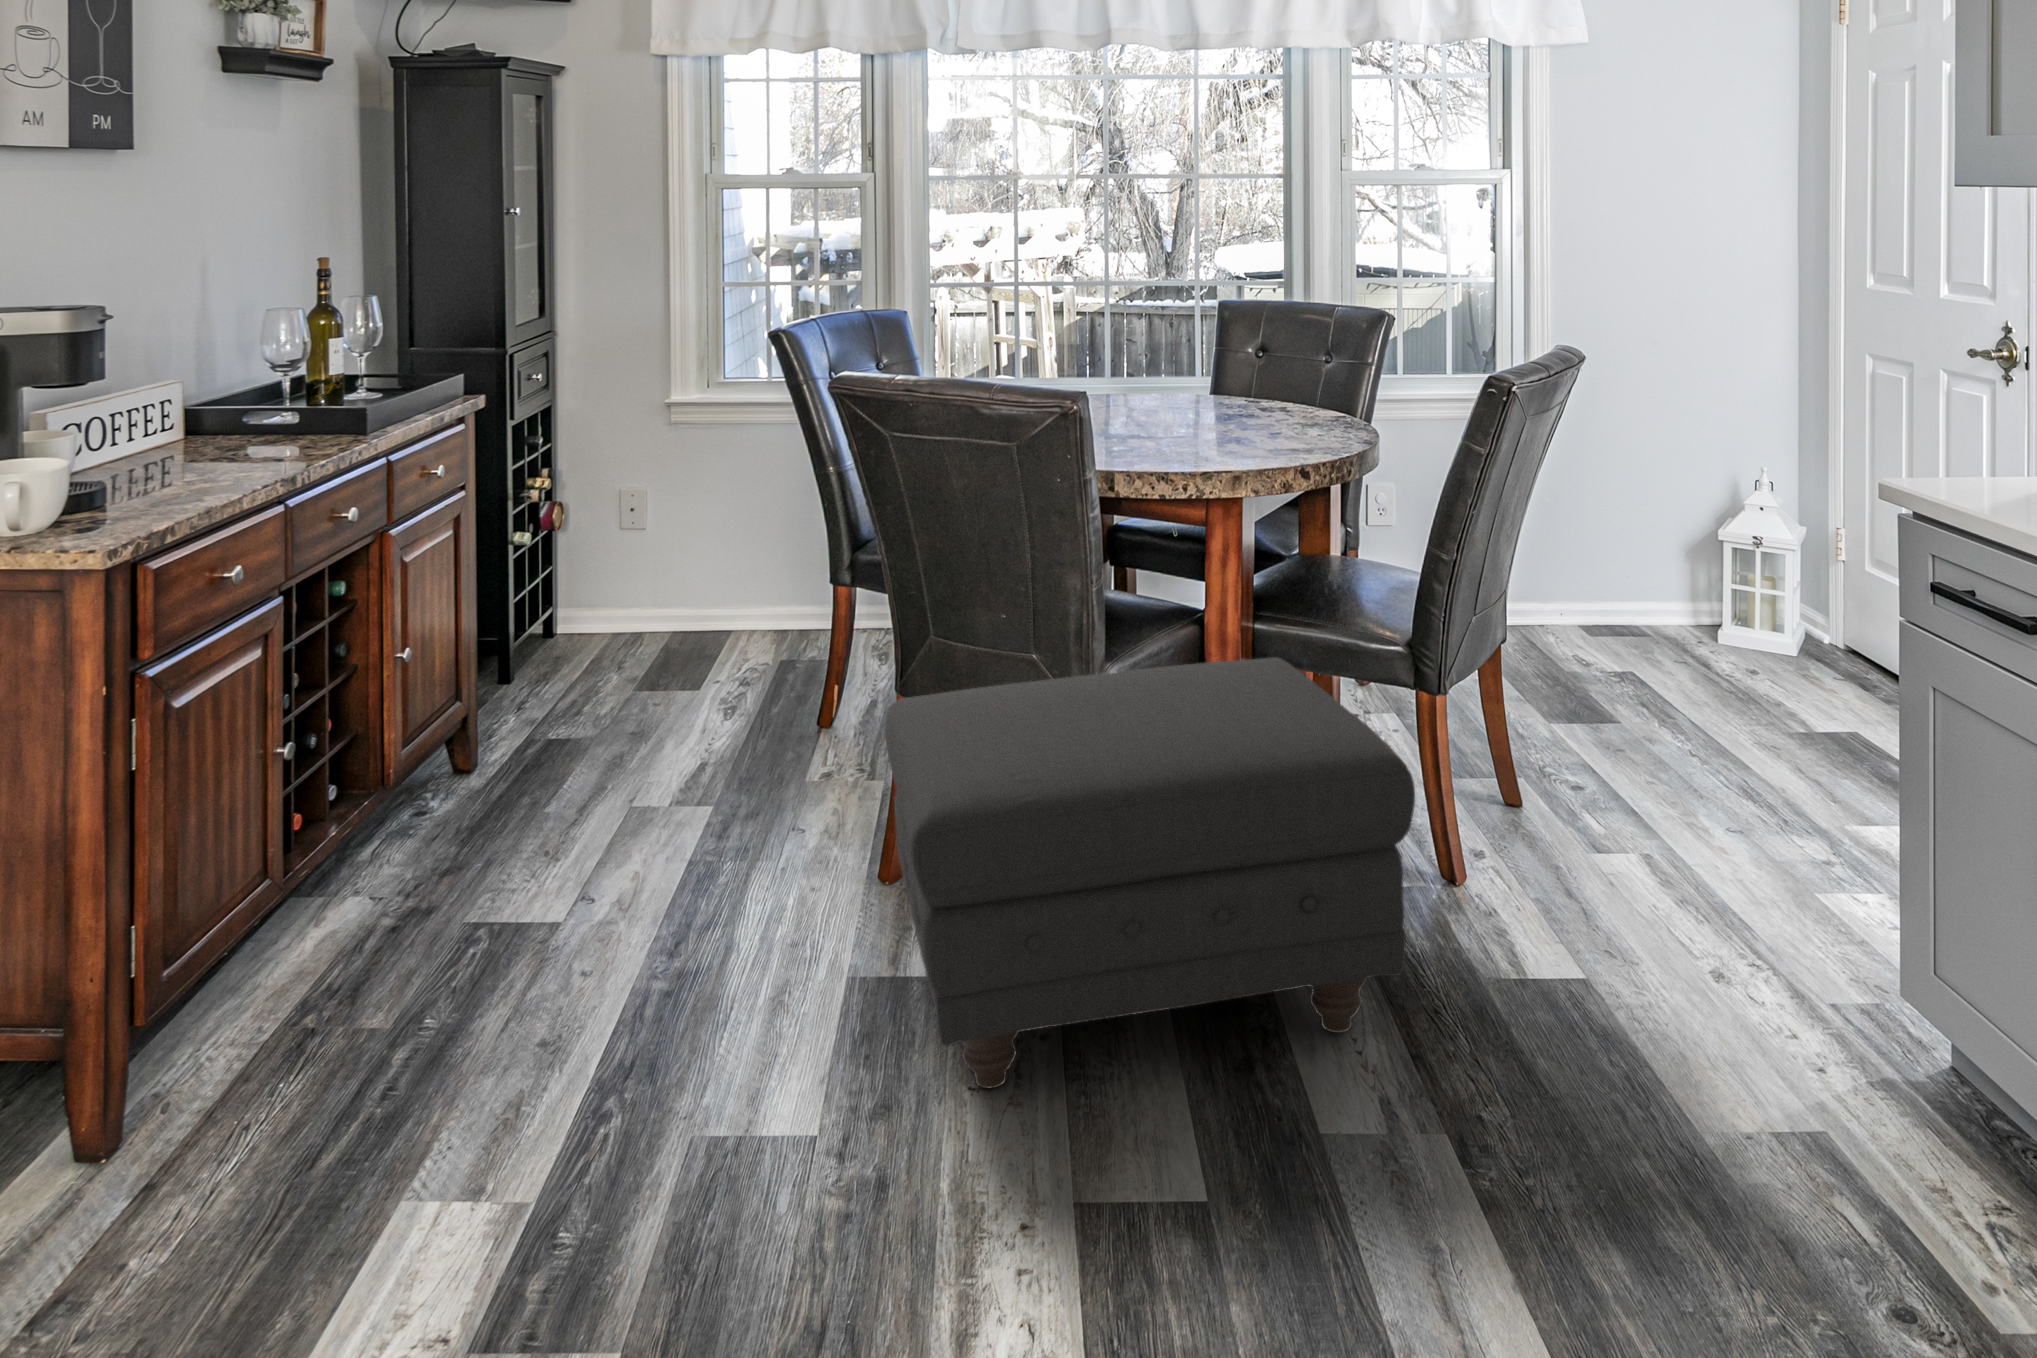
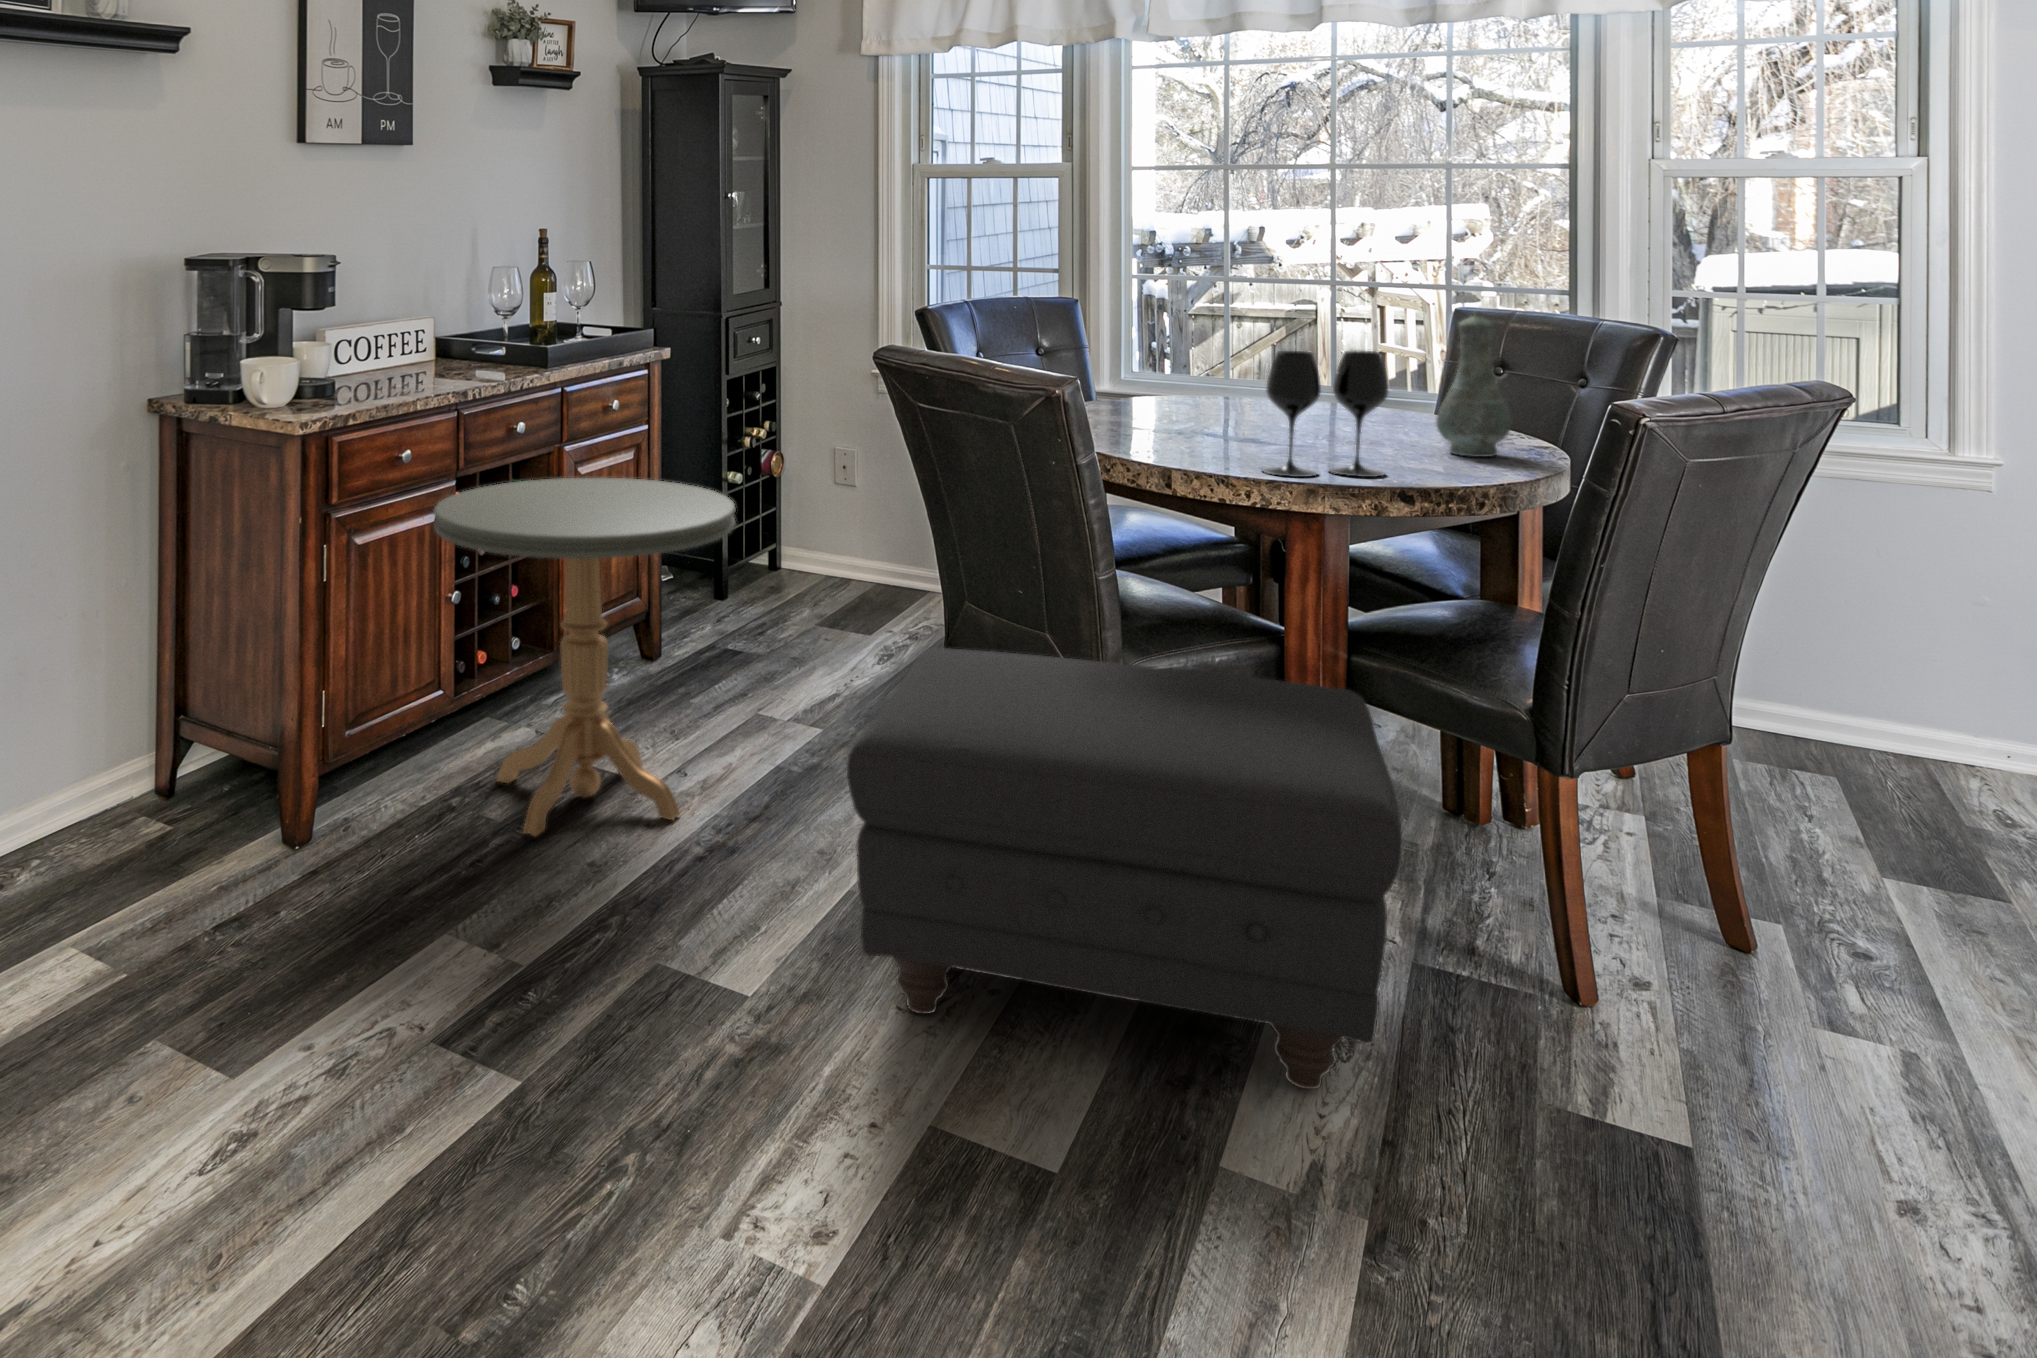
vase: none [1255,304,1313,431] -> present [1436,311,1511,457]
wine glass: none [1158,348,1256,471] -> present [1263,351,1389,477]
side table: none [243,567,639,1034] -> present [434,478,736,836]

